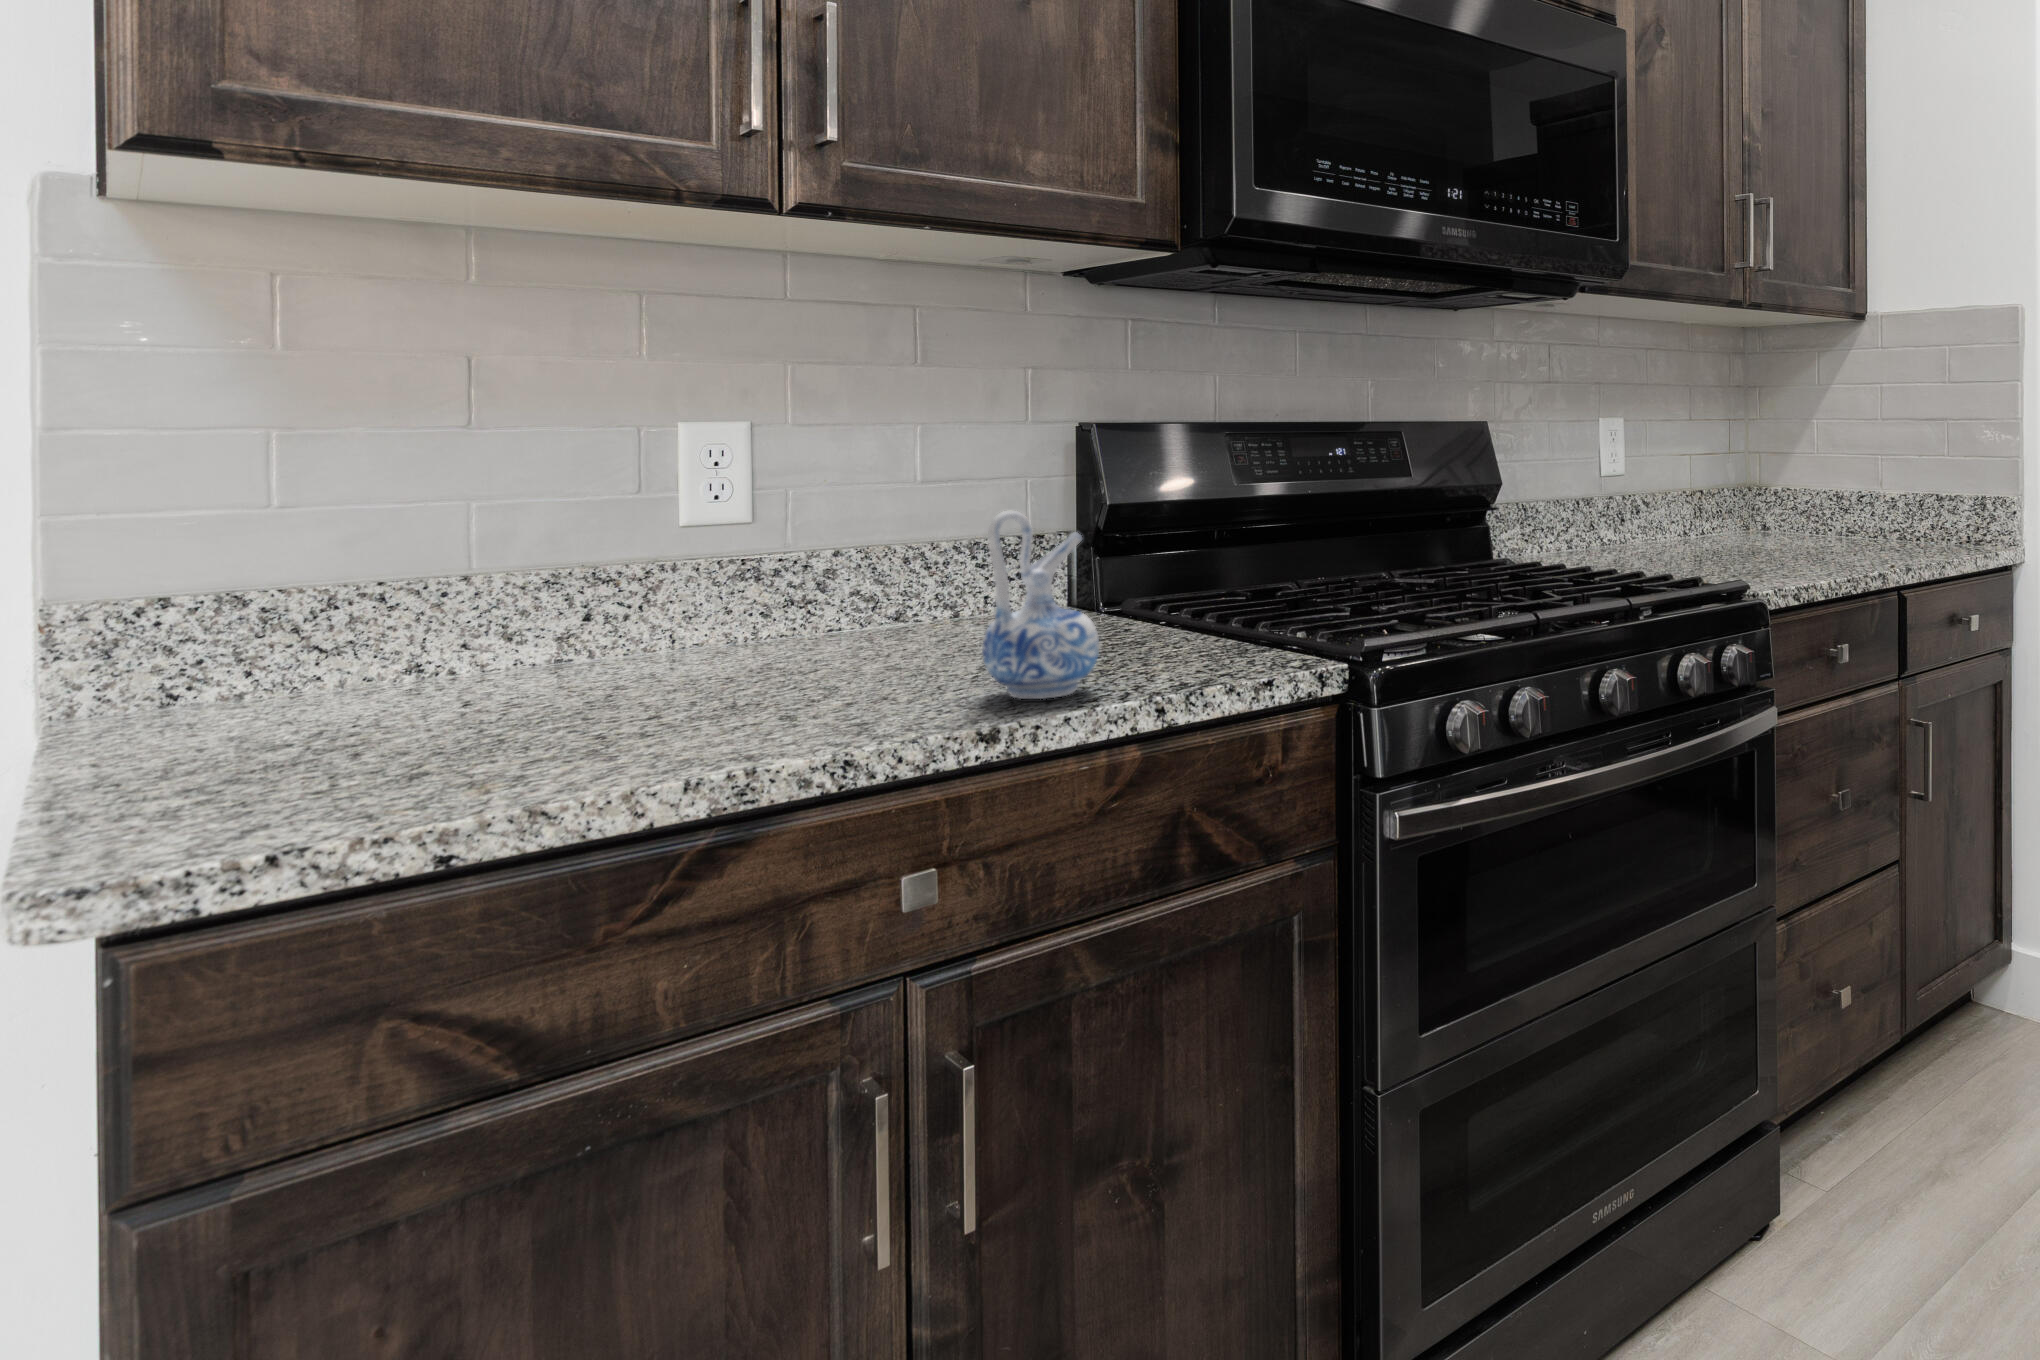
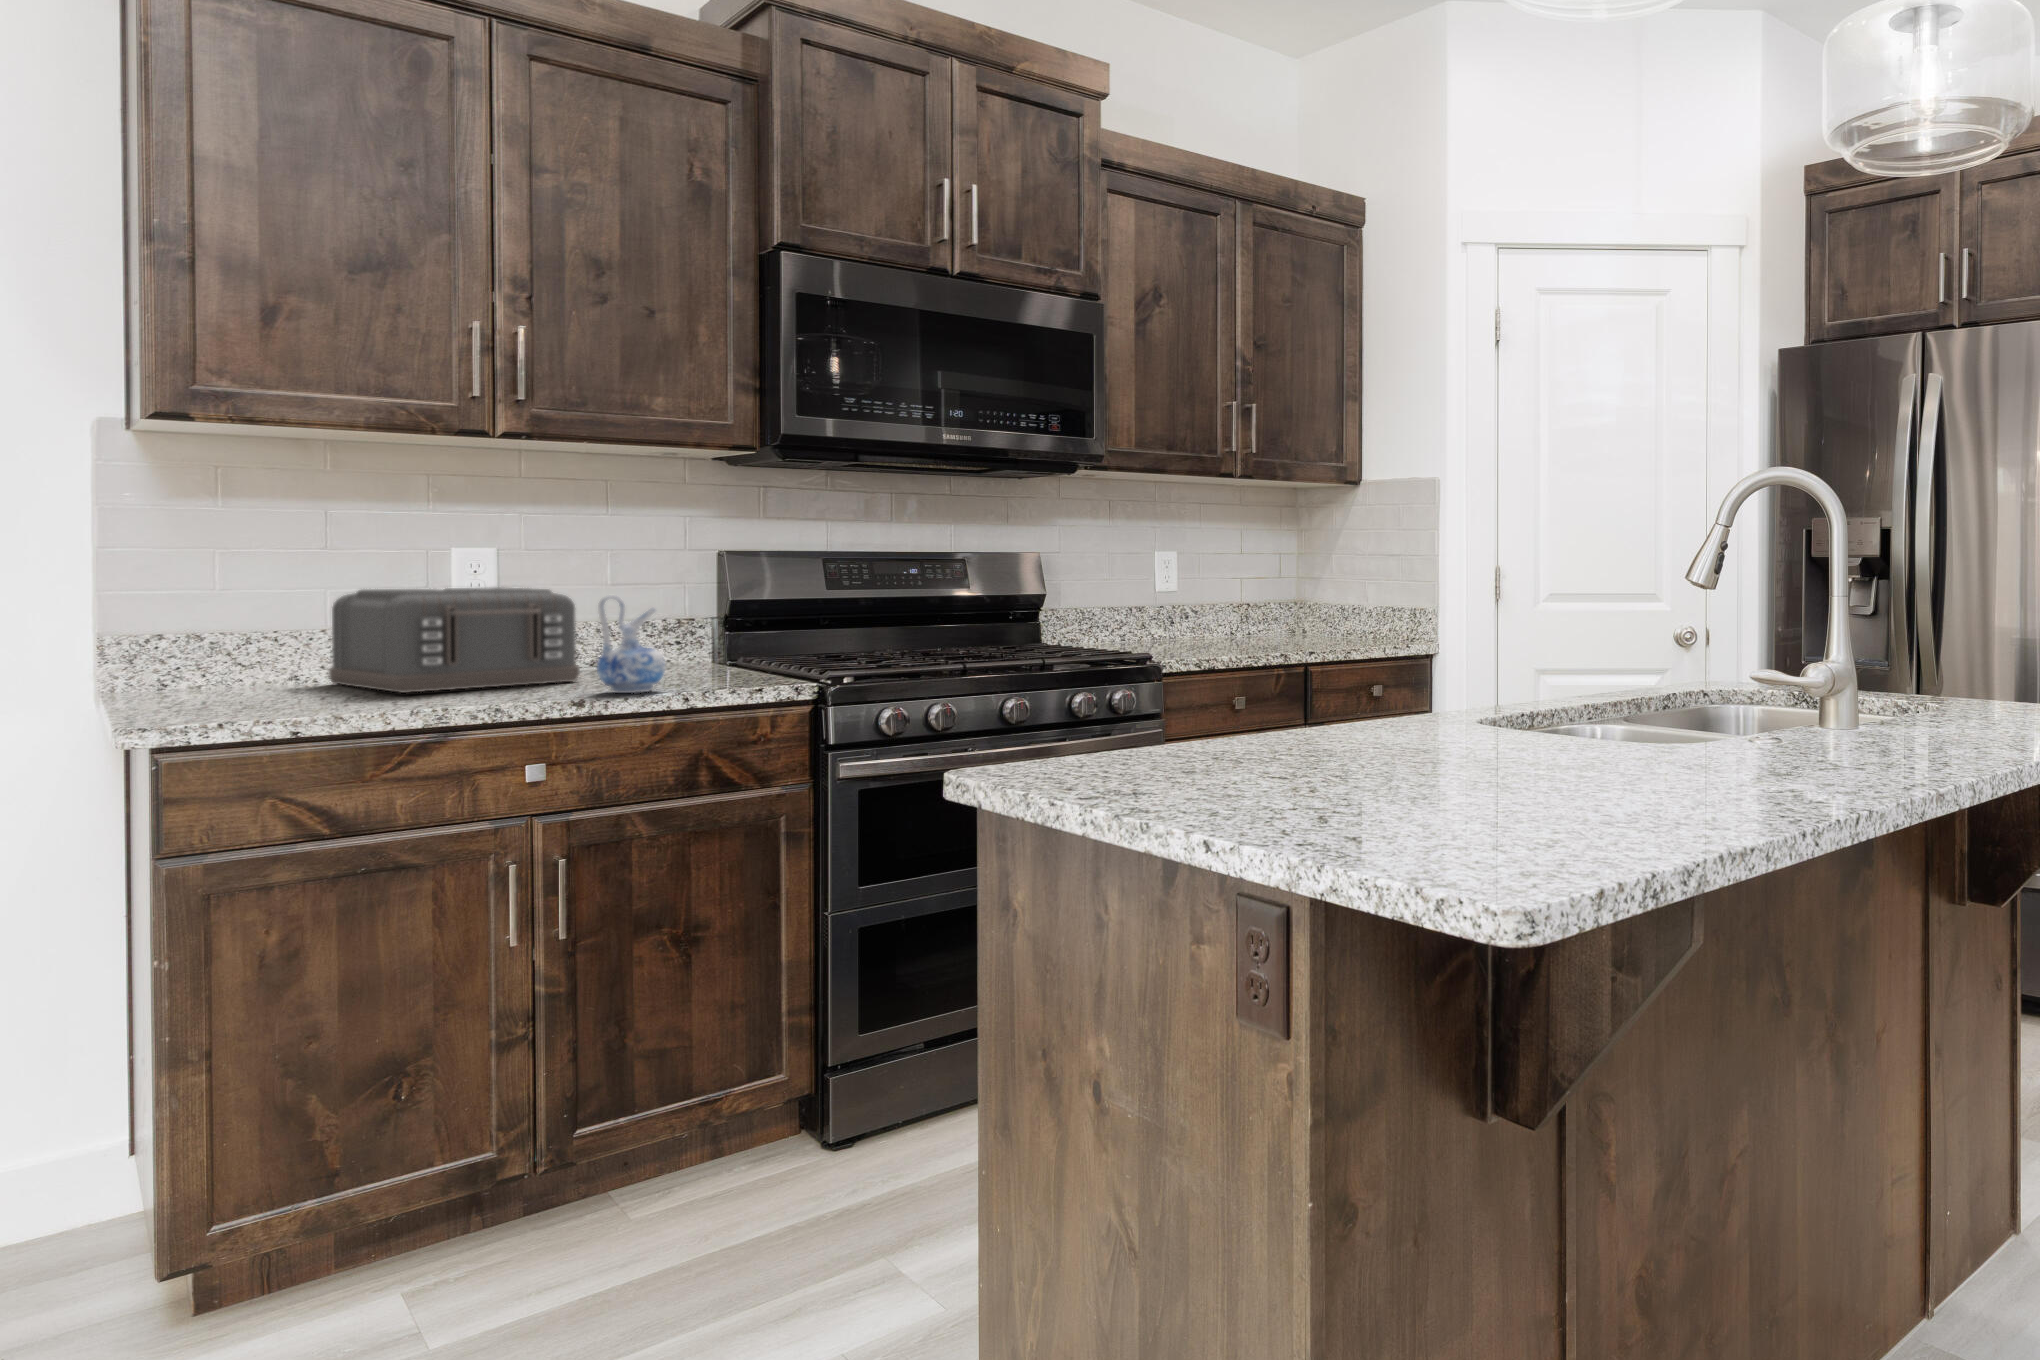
toaster: none [474,492,914,708] -> present [329,587,580,693]

